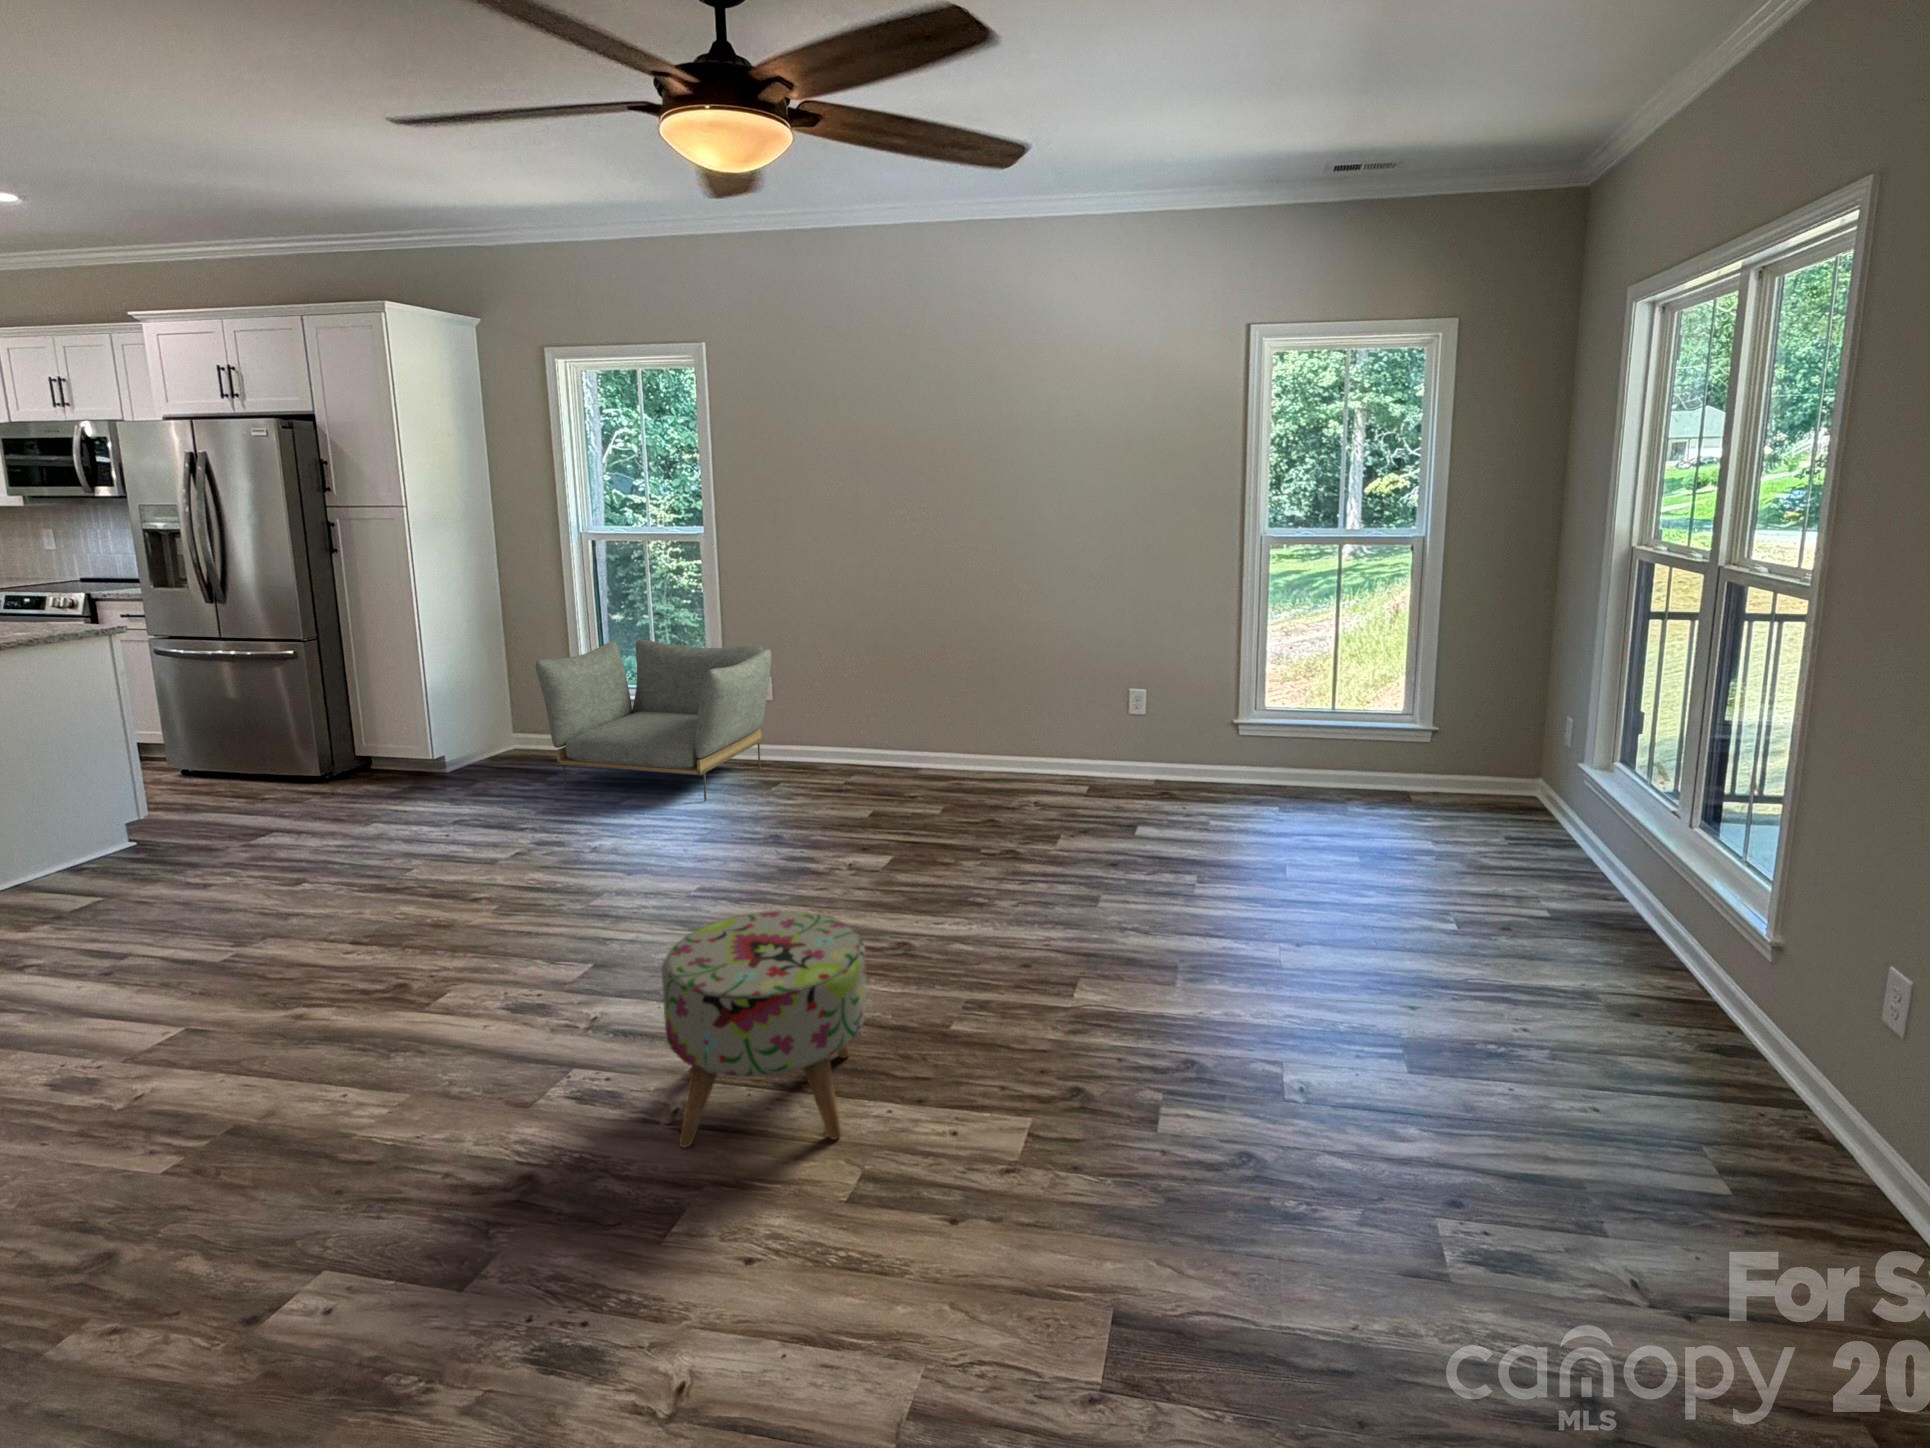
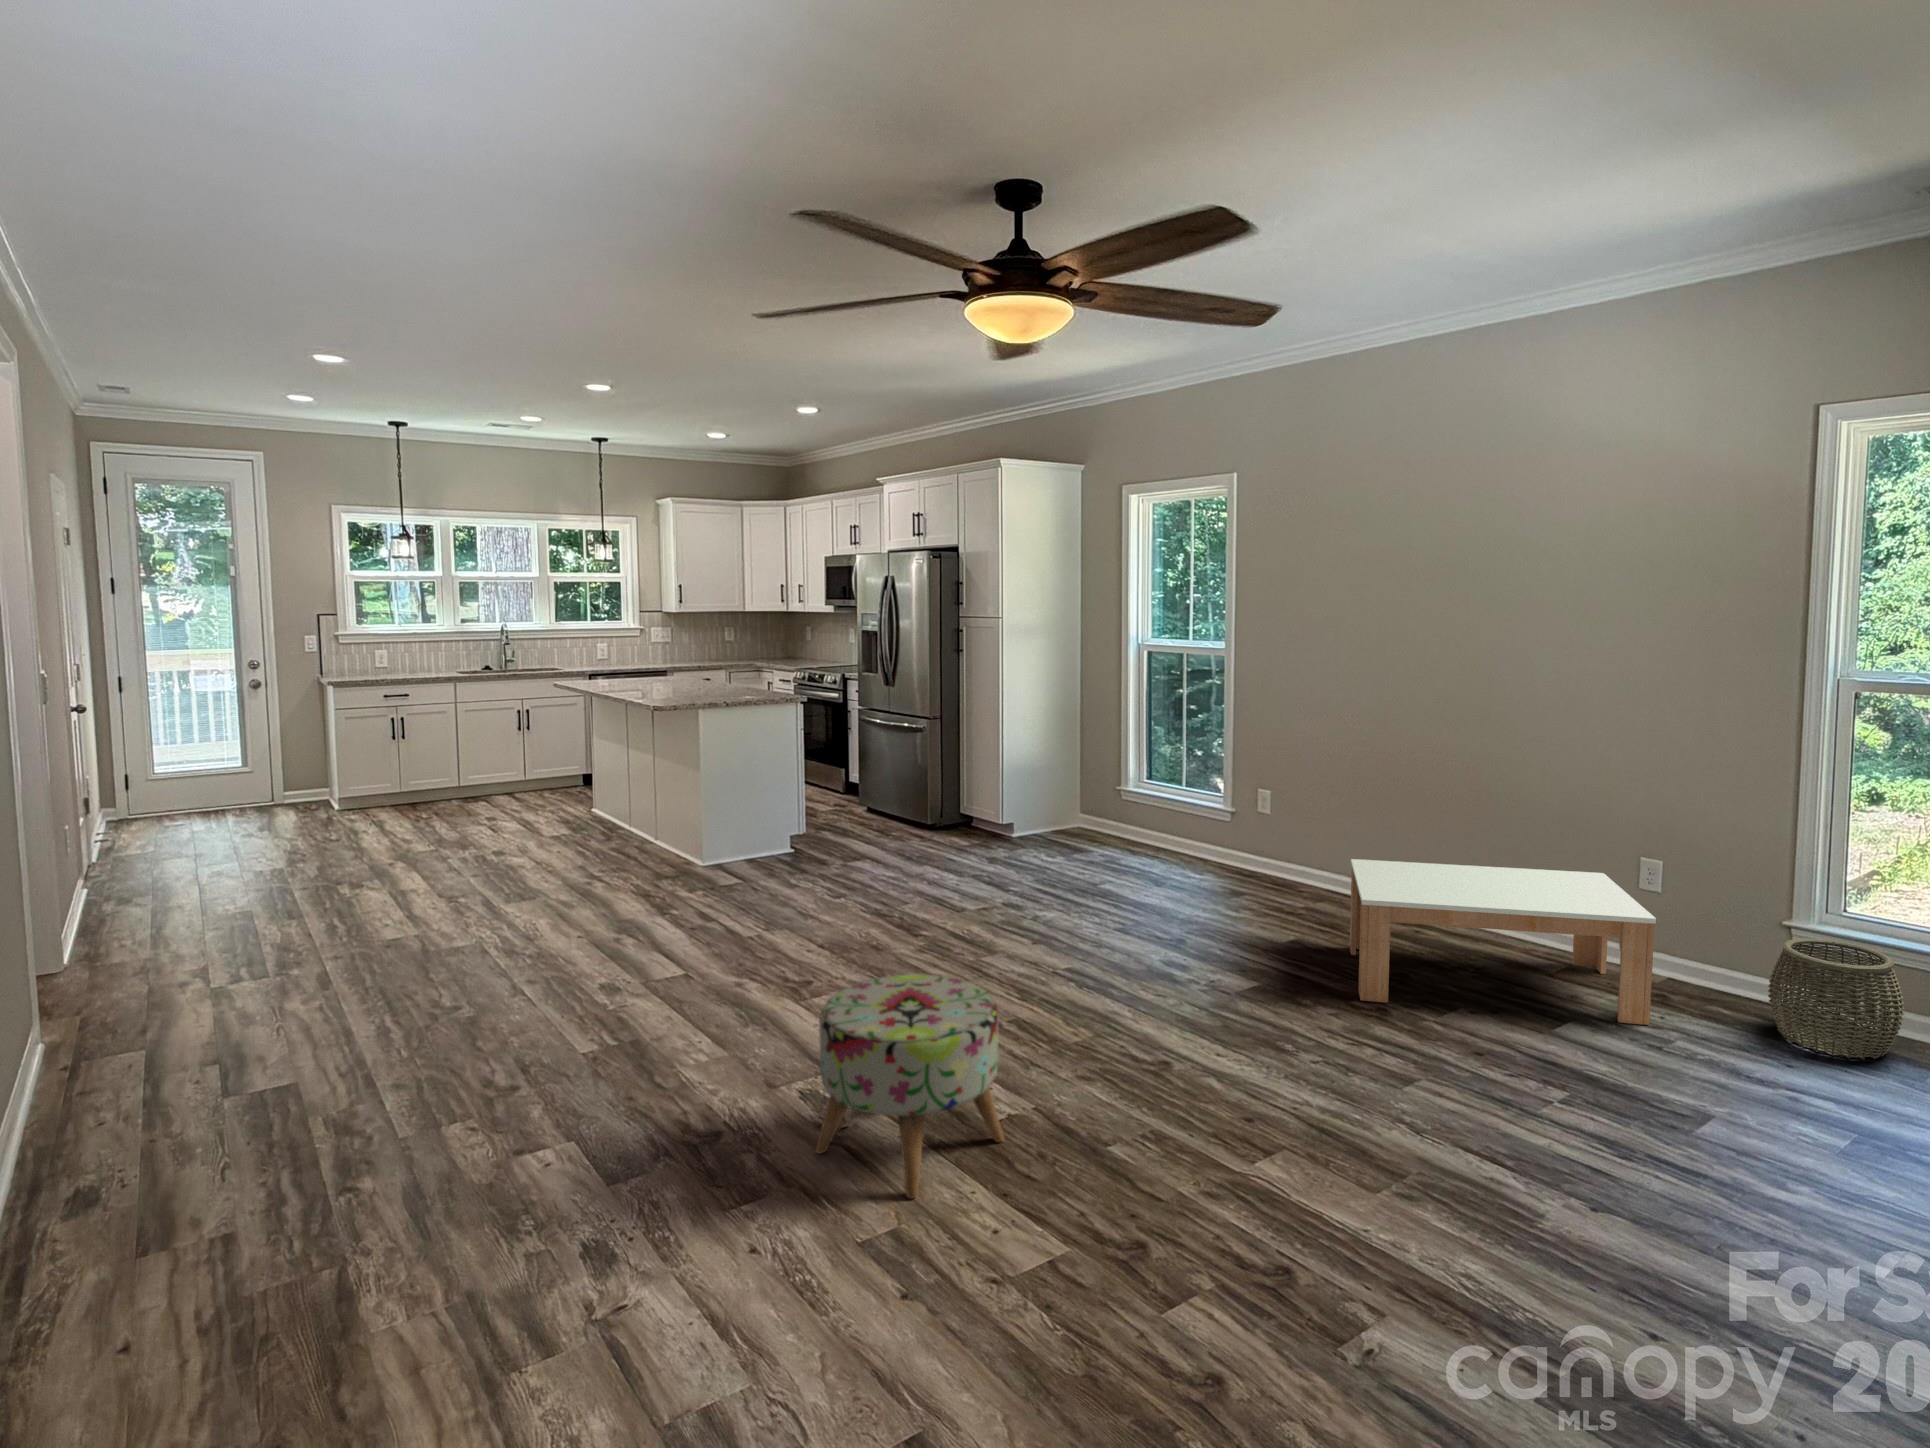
armchair: present [536,640,771,801] -> none [1058,741,1263,900]
coffee table: none [910,706,1155,844] -> present [1350,859,1656,1025]
woven basket: none [1204,727,1279,802] -> present [1768,938,1905,1059]

